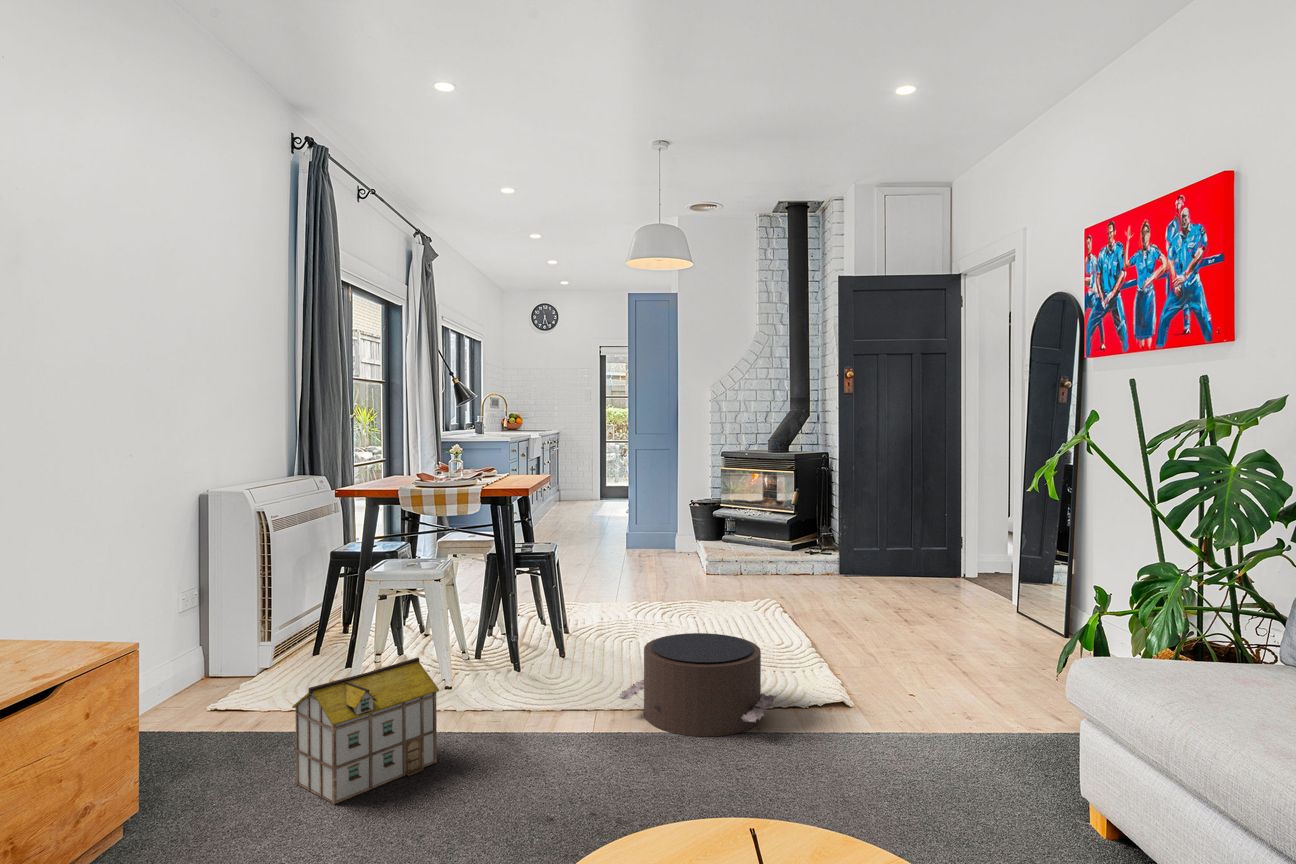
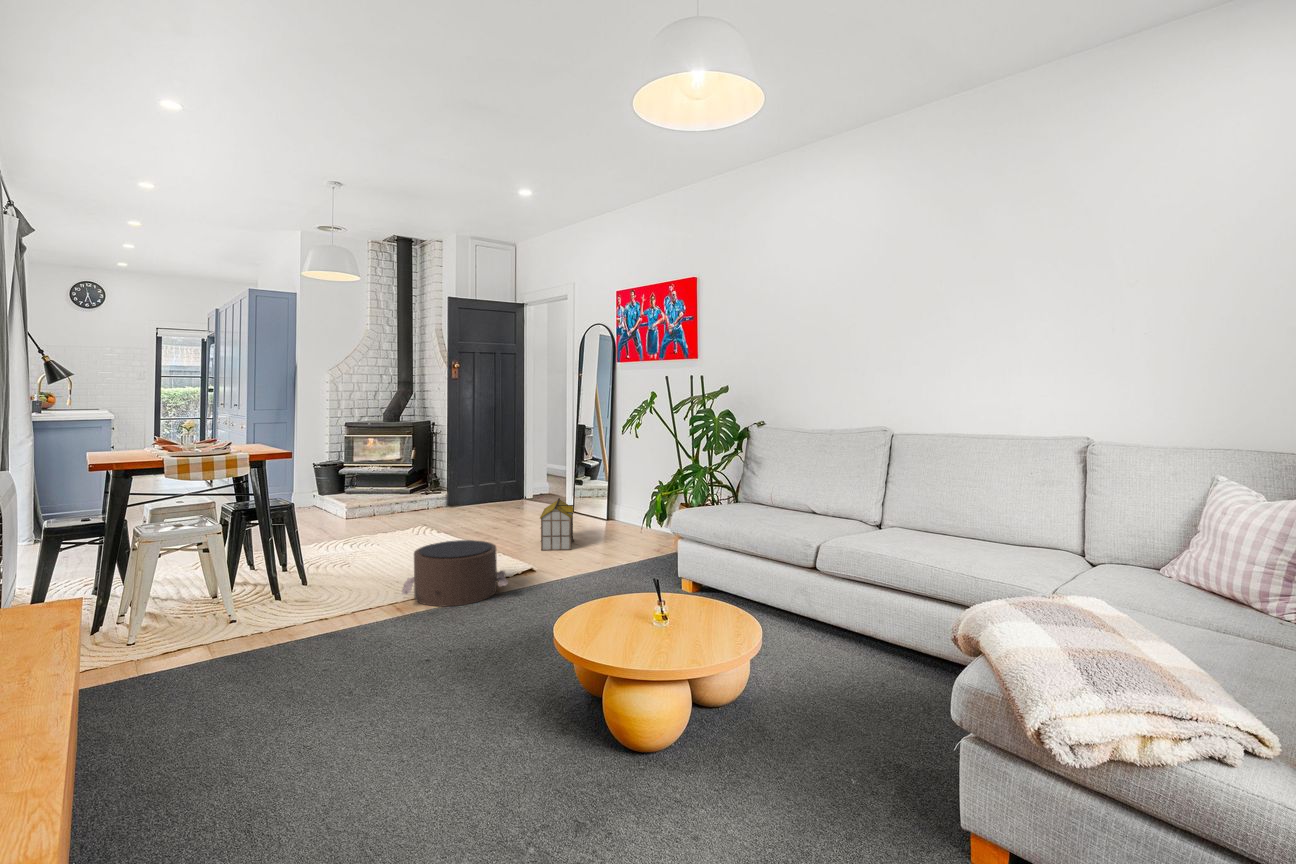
toy house: present [292,657,439,804] -> present [540,498,574,550]

